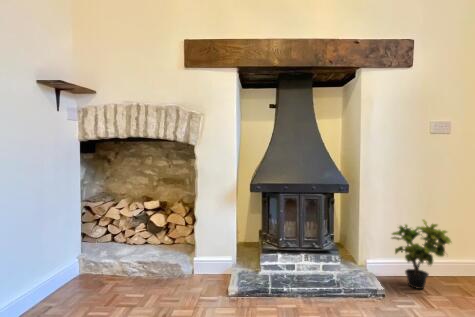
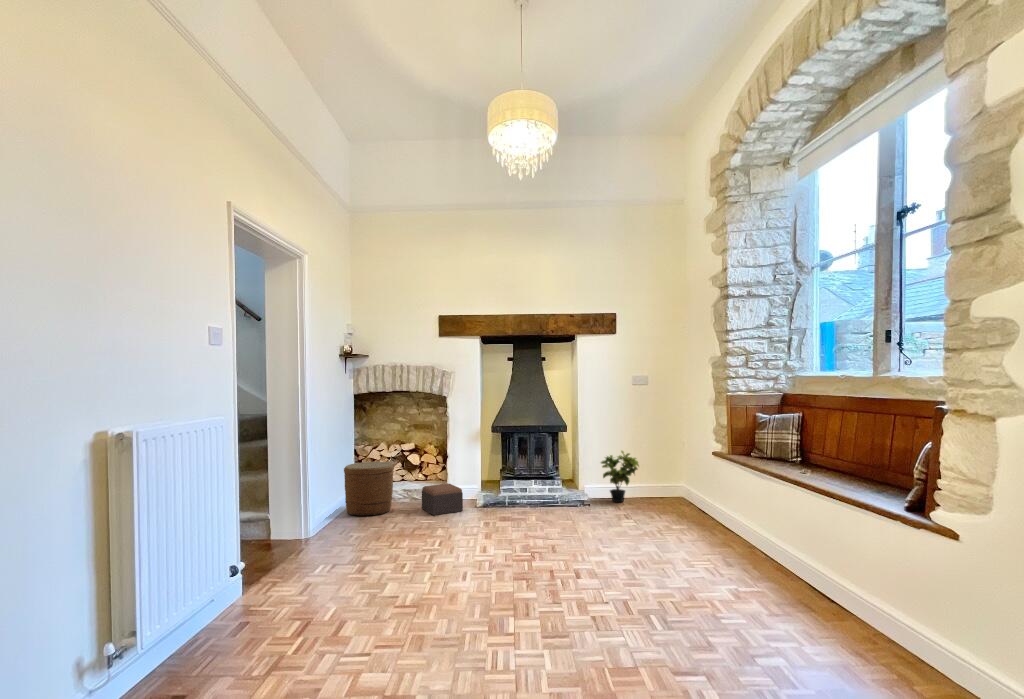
woven basket: none [49,226,121,305] -> present [344,462,394,516]
footstool: none [157,257,210,308] -> present [422,484,463,515]

